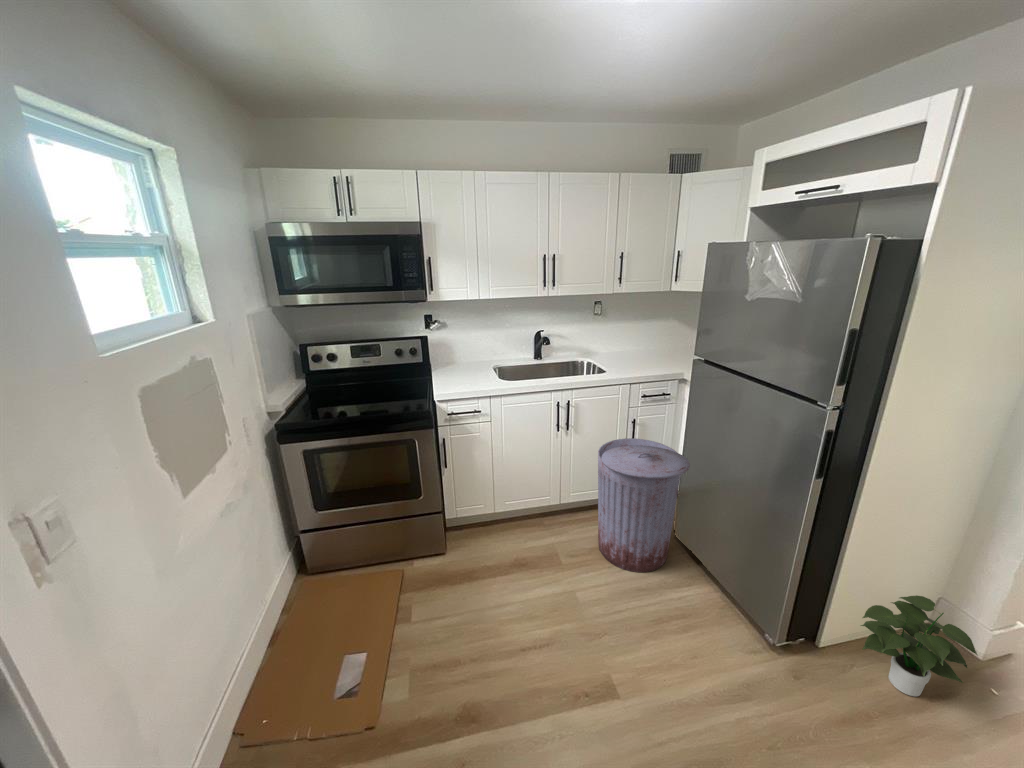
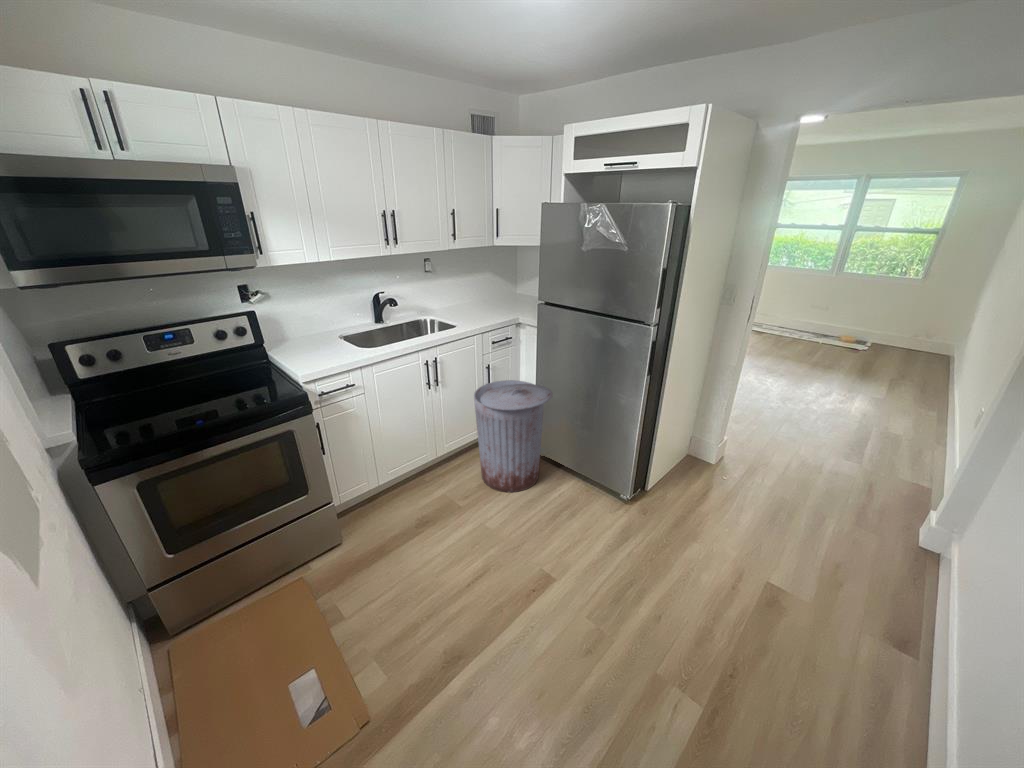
potted plant: present [861,595,977,696] -> none [669,437,726,498]

